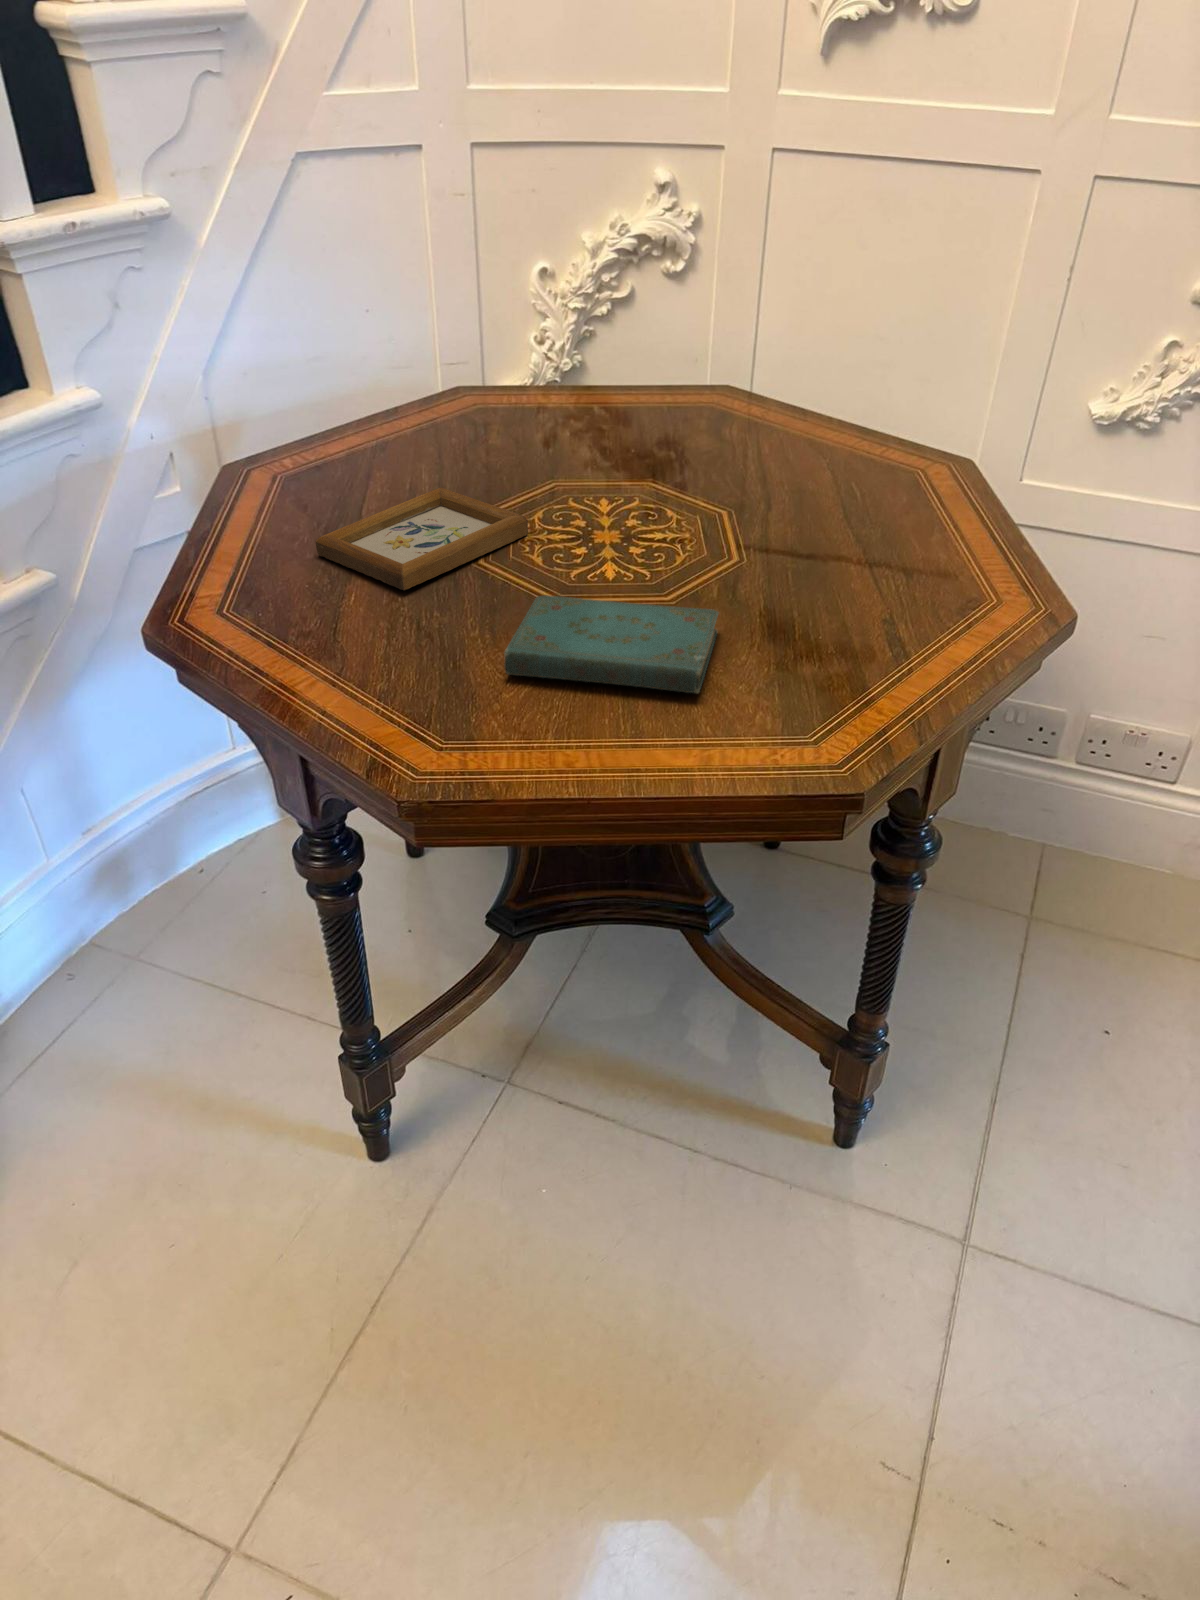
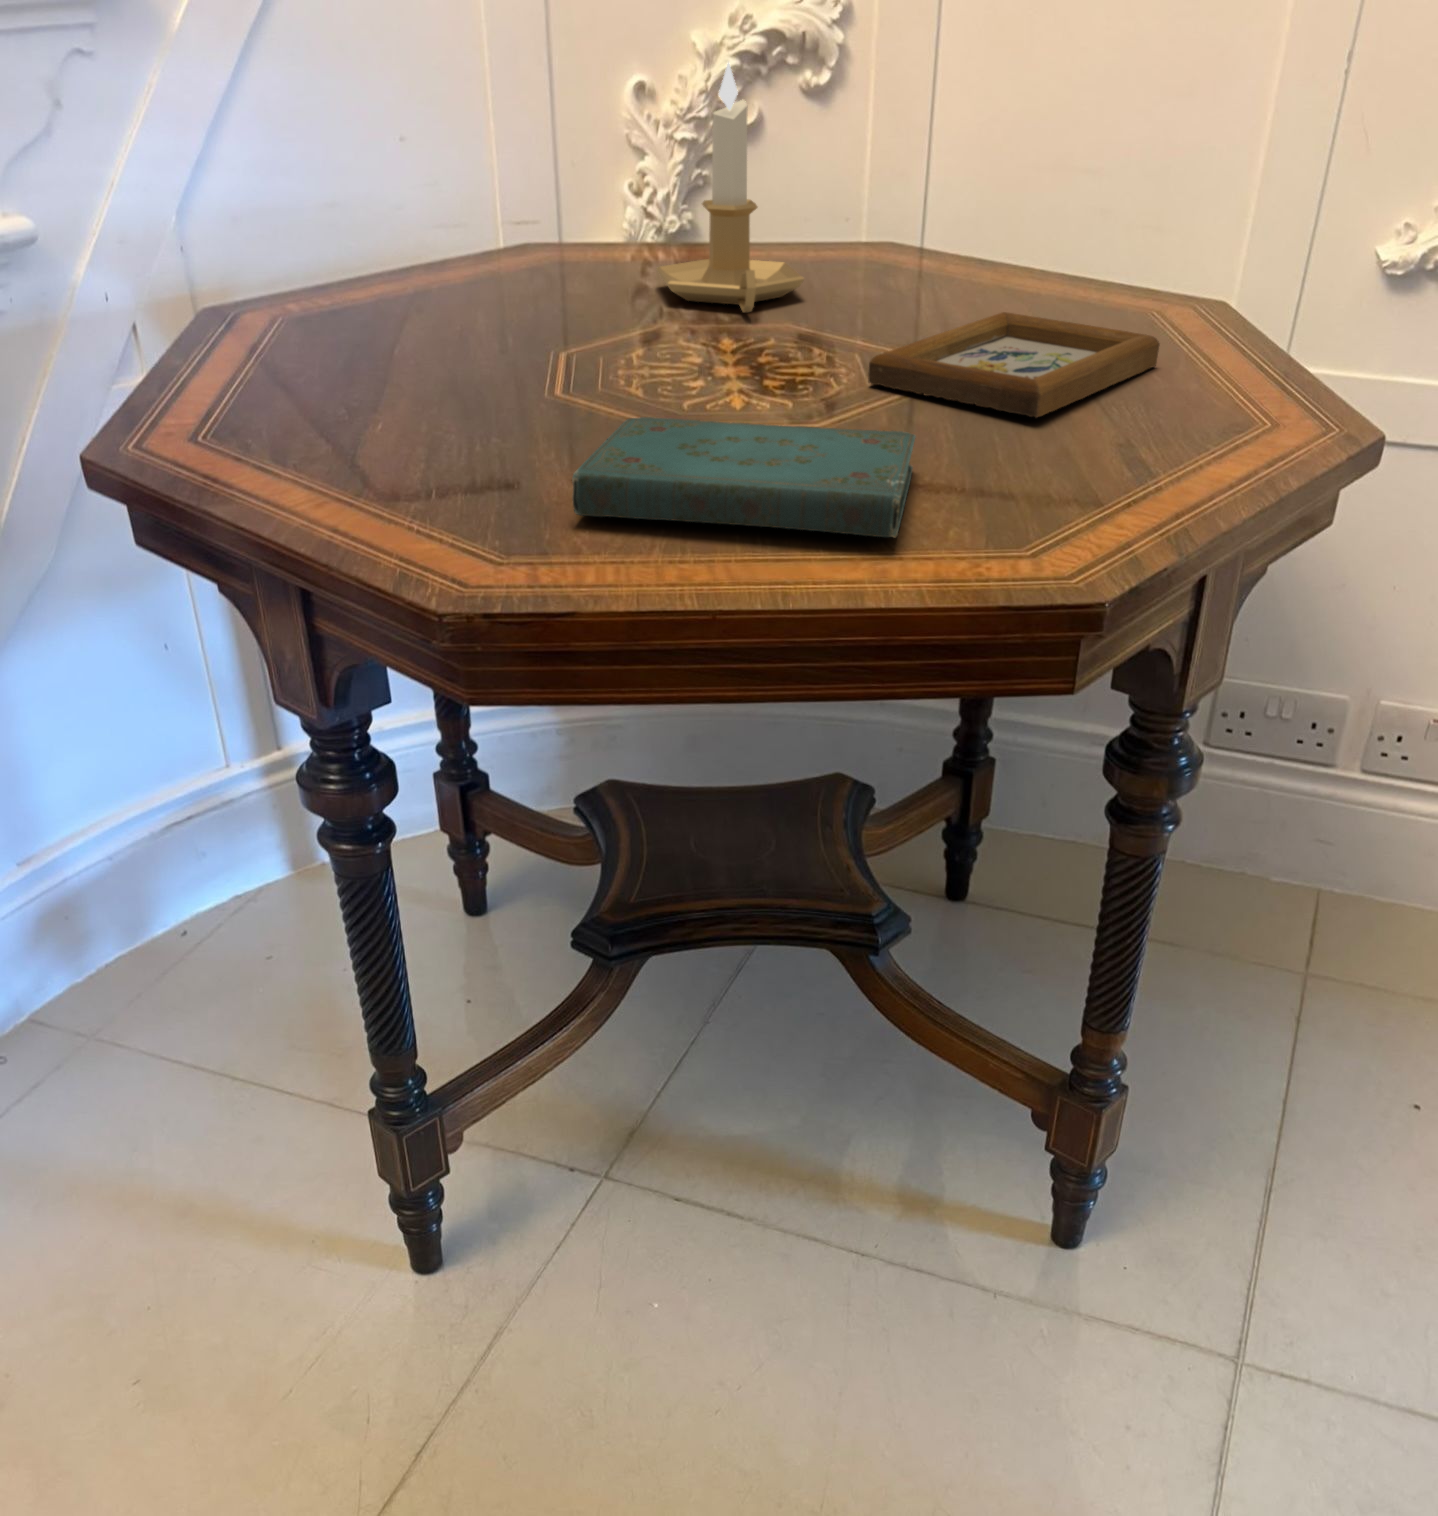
candlestick: none [555,298,662,476] -> present [657,63,804,313]
picture frame: present [316,487,528,590] -> present [868,312,1160,417]

